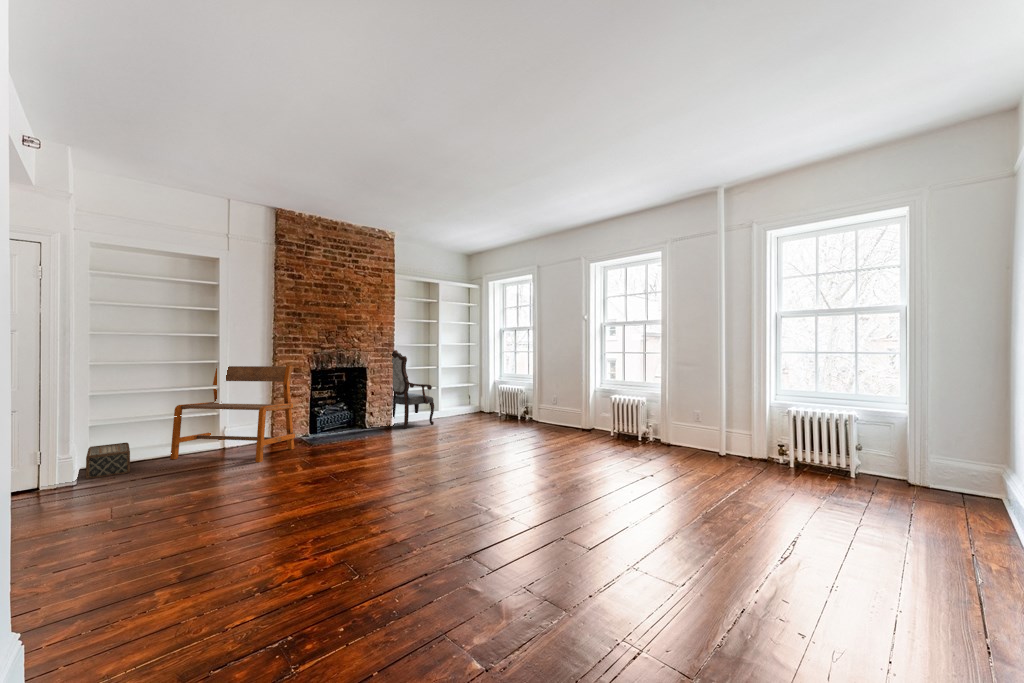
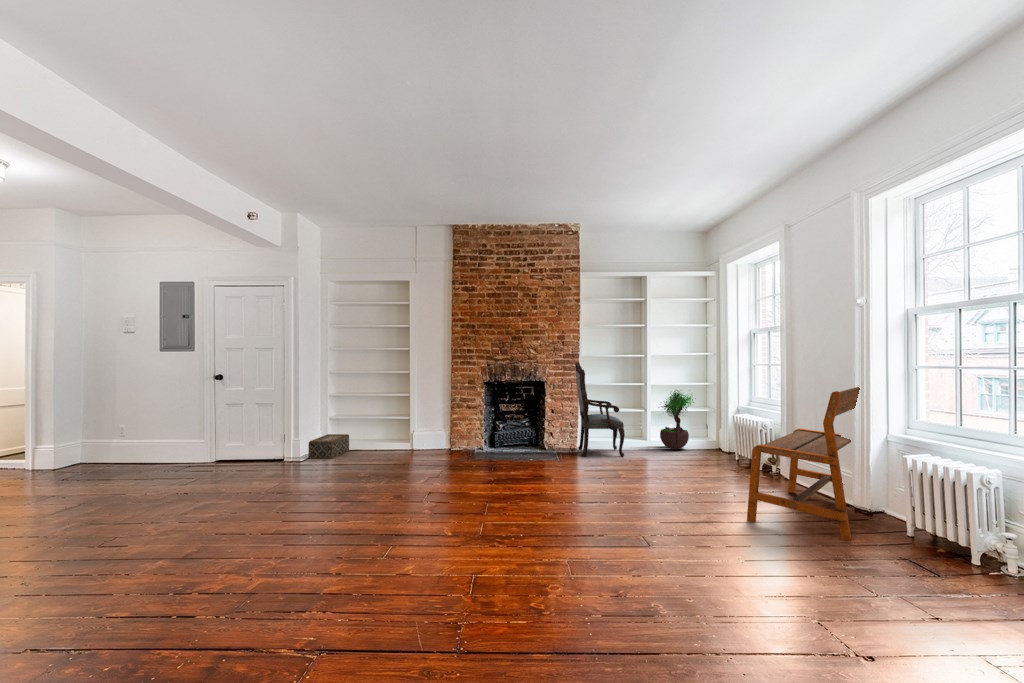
bench: present [170,366,295,463] -> present [747,387,860,541]
potted tree: none [443,368,471,416] -> present [660,390,694,449]

